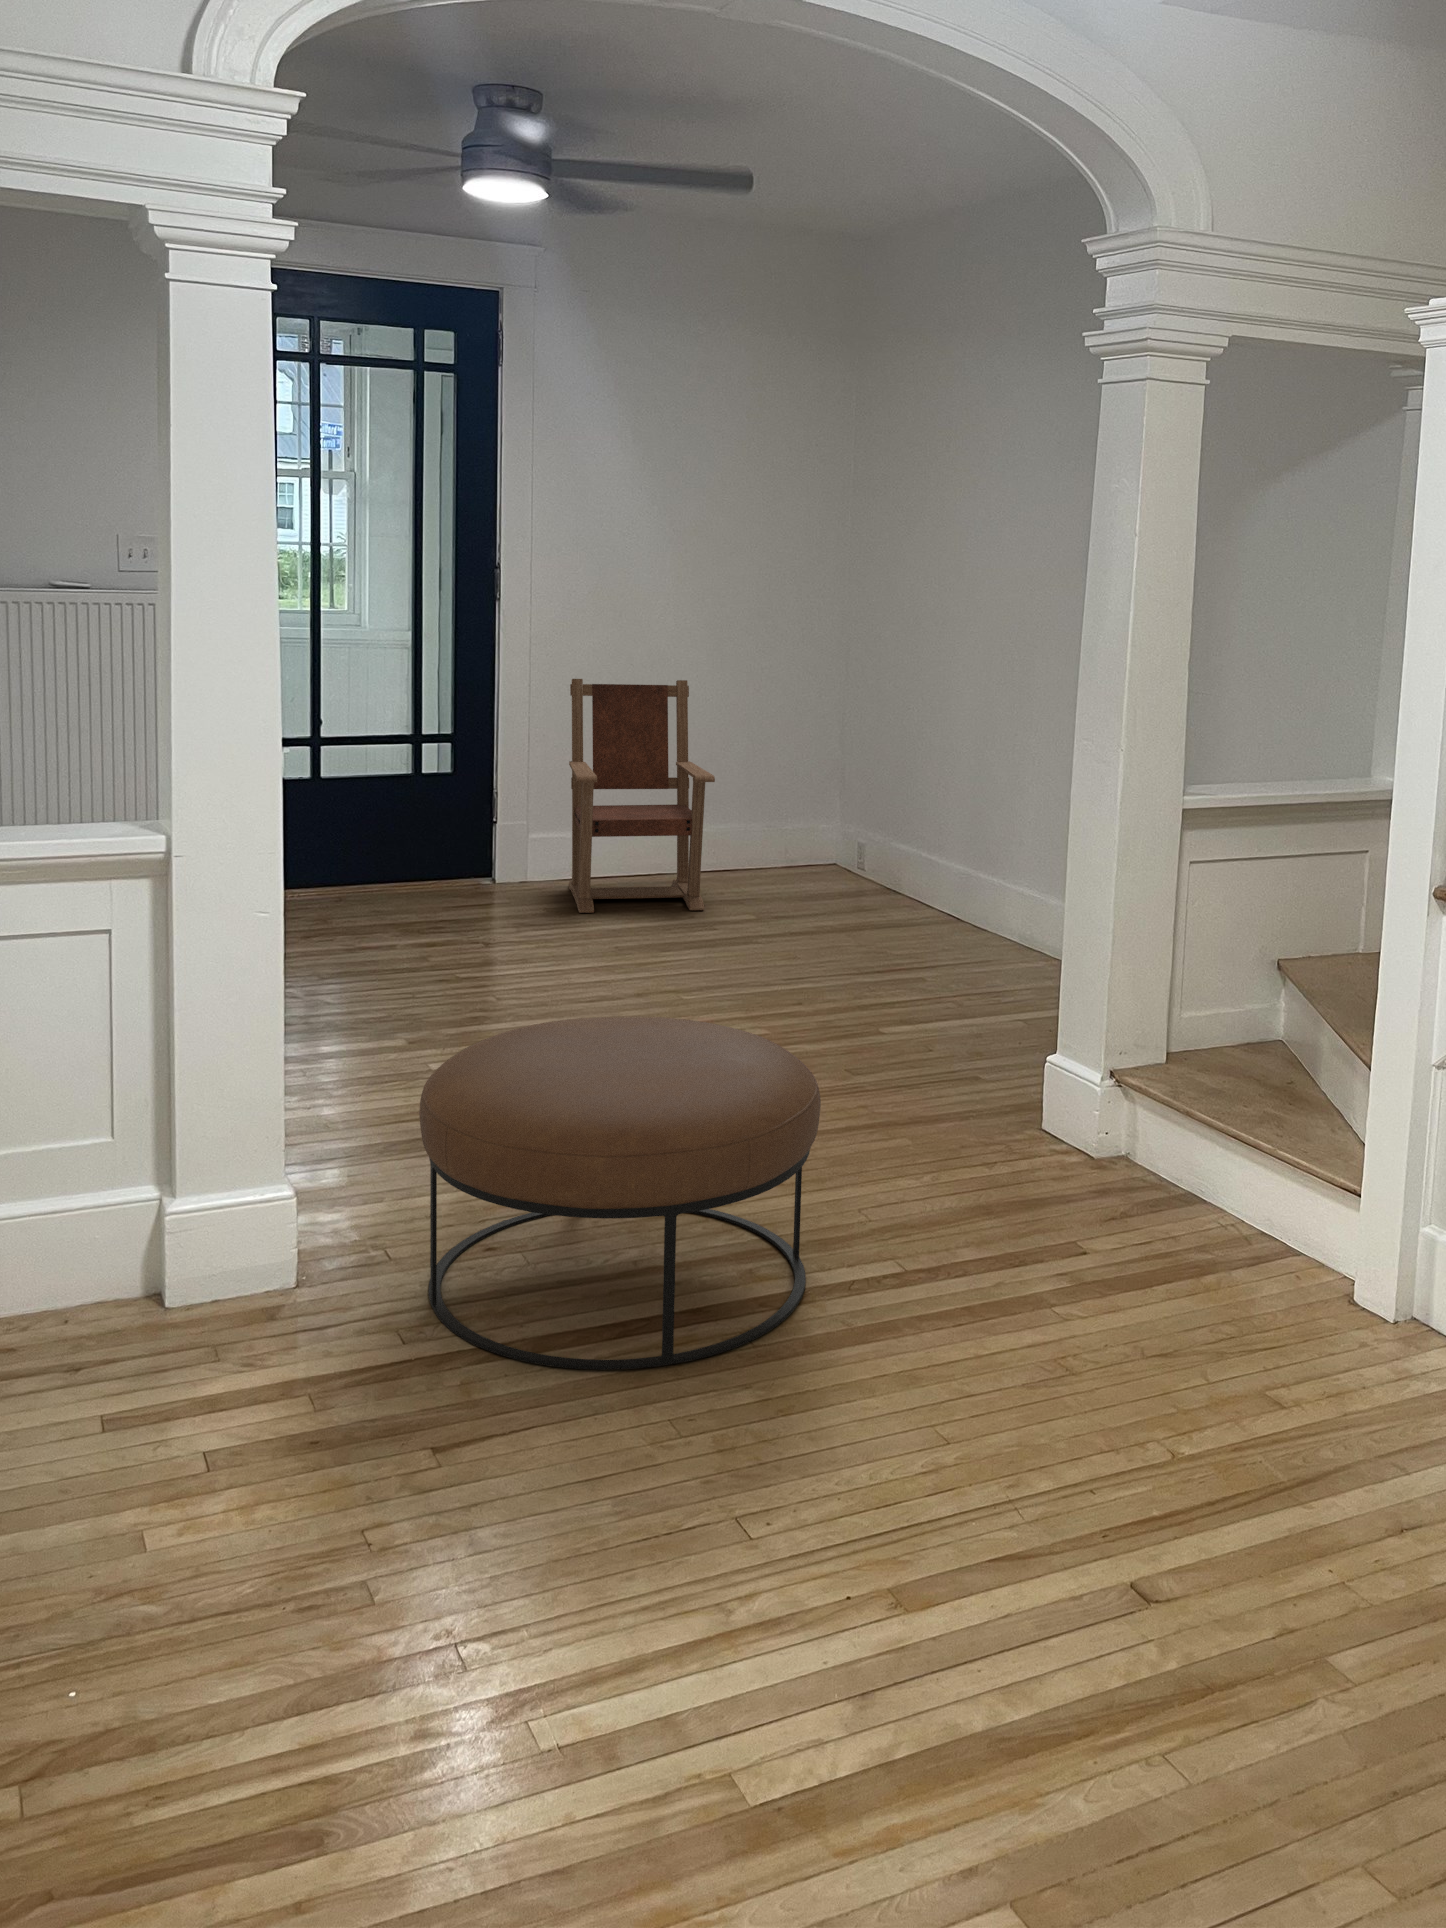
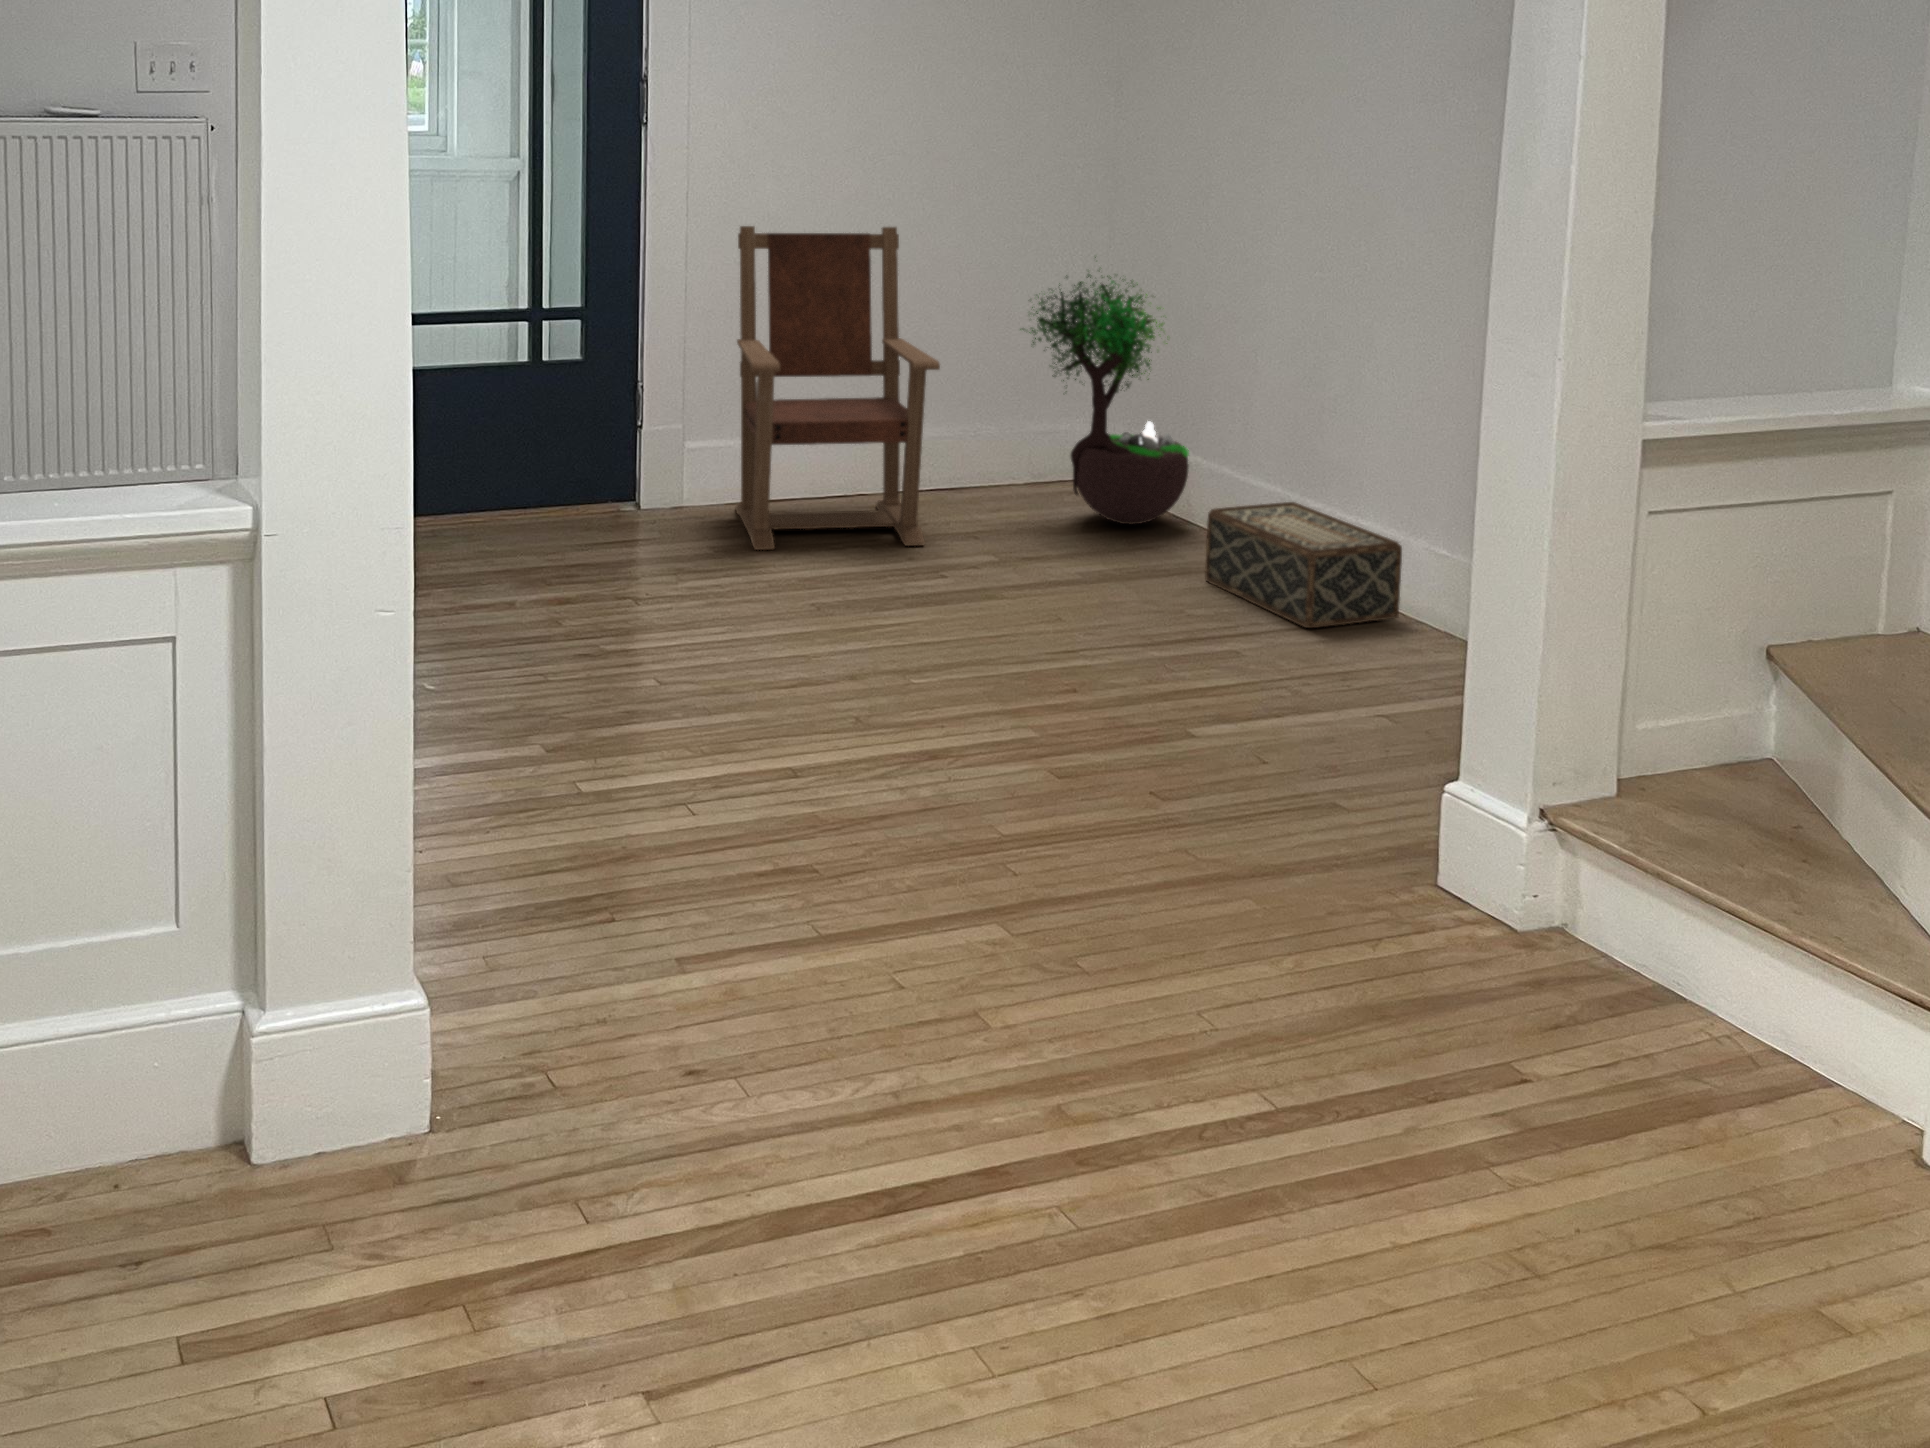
potted tree: none [776,701,901,897] -> present [1020,257,1189,524]
woven basket: none [906,878,1043,965] -> present [1205,502,1402,628]
ottoman: present [419,1016,821,1370] -> none [602,742,1161,1268]

